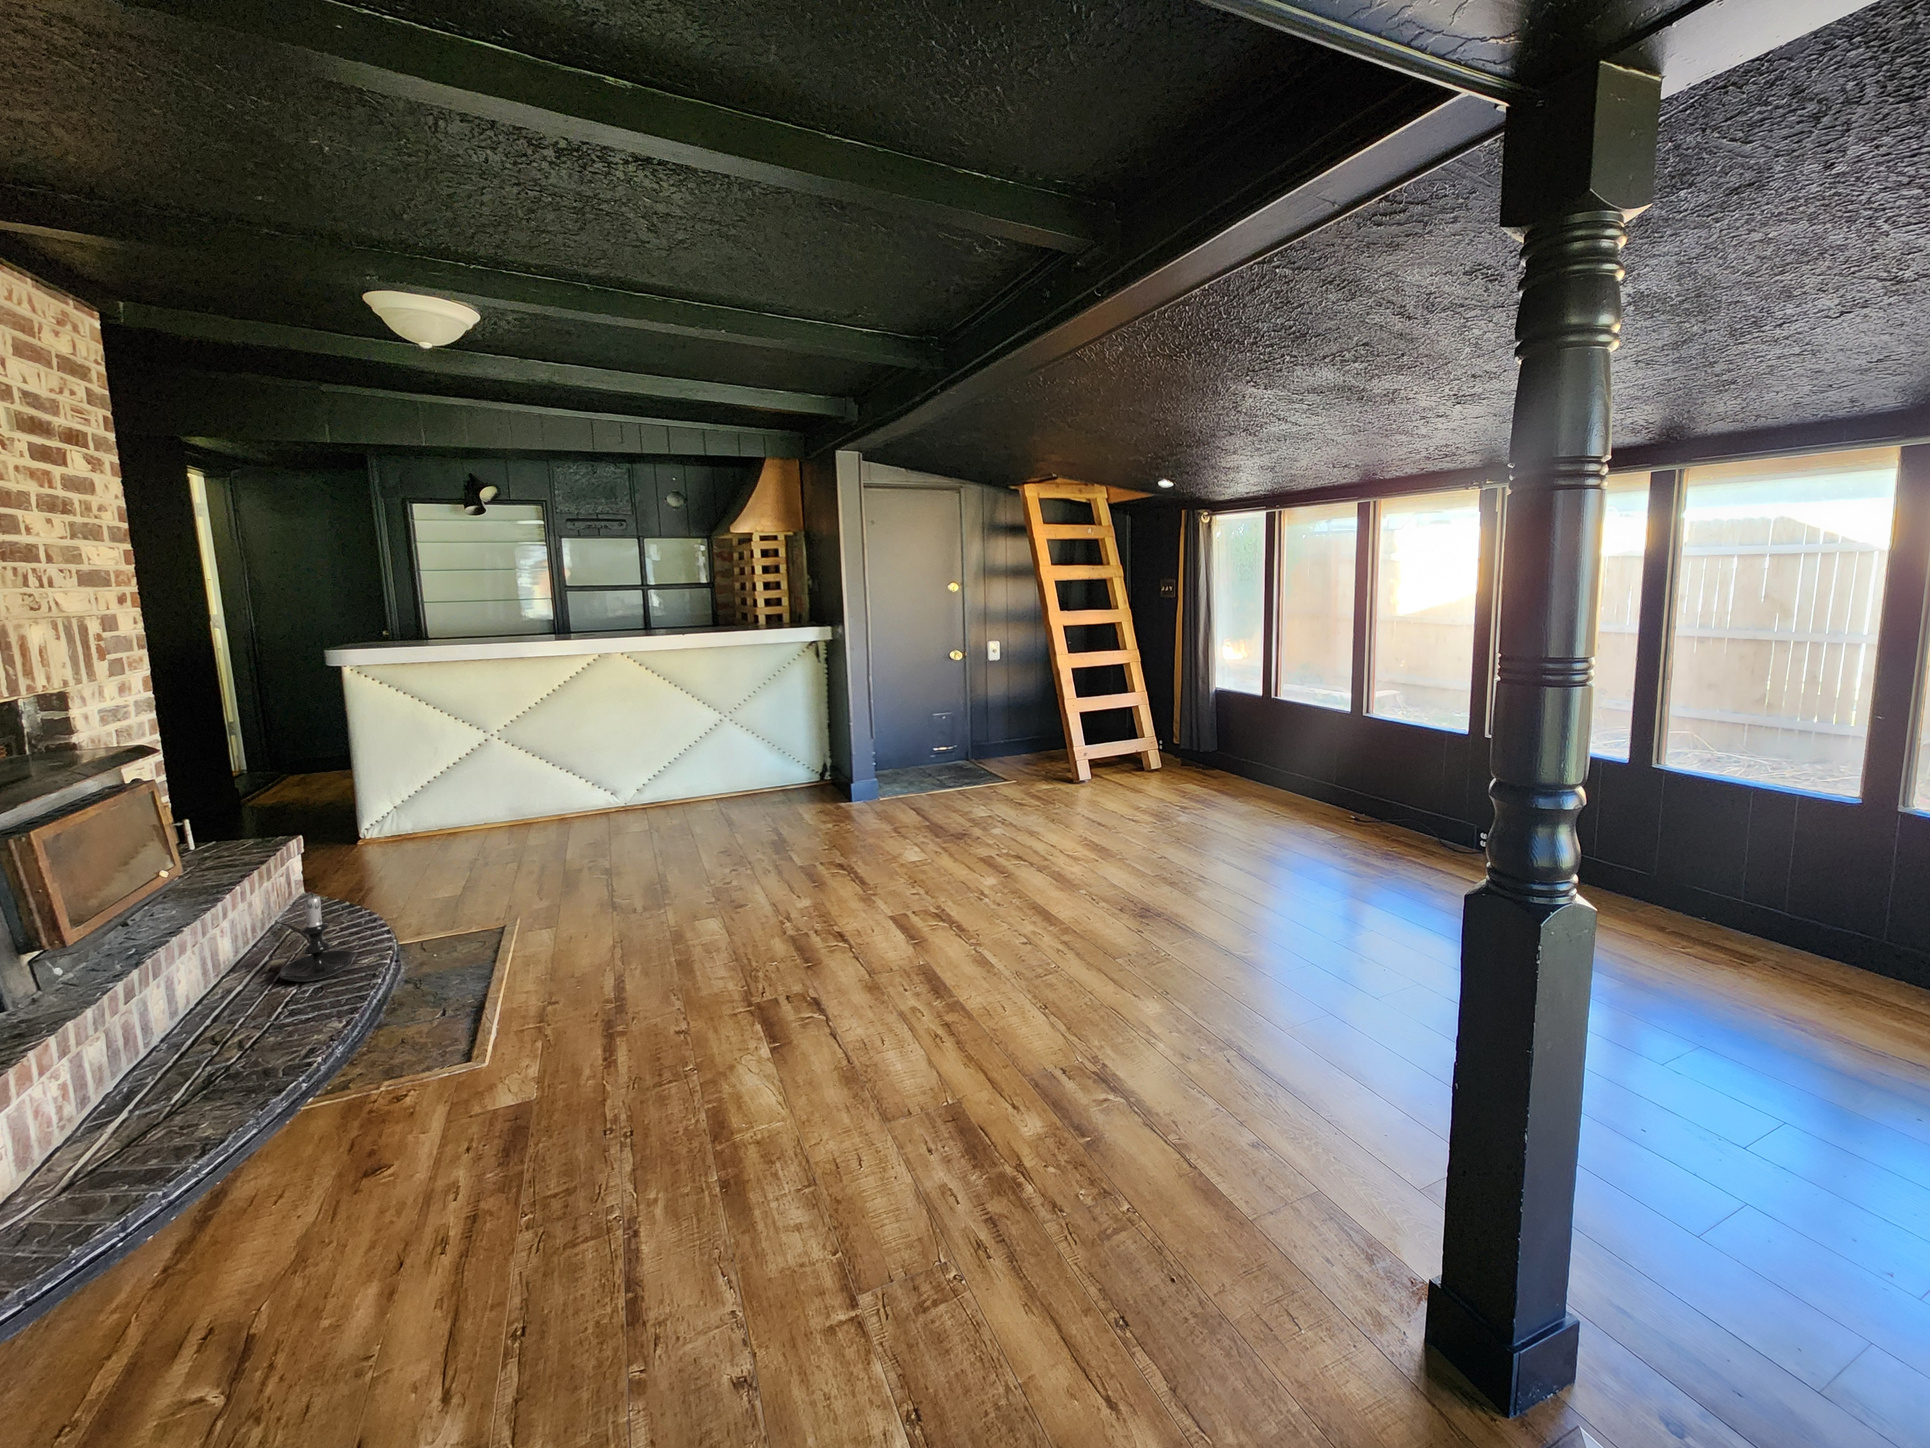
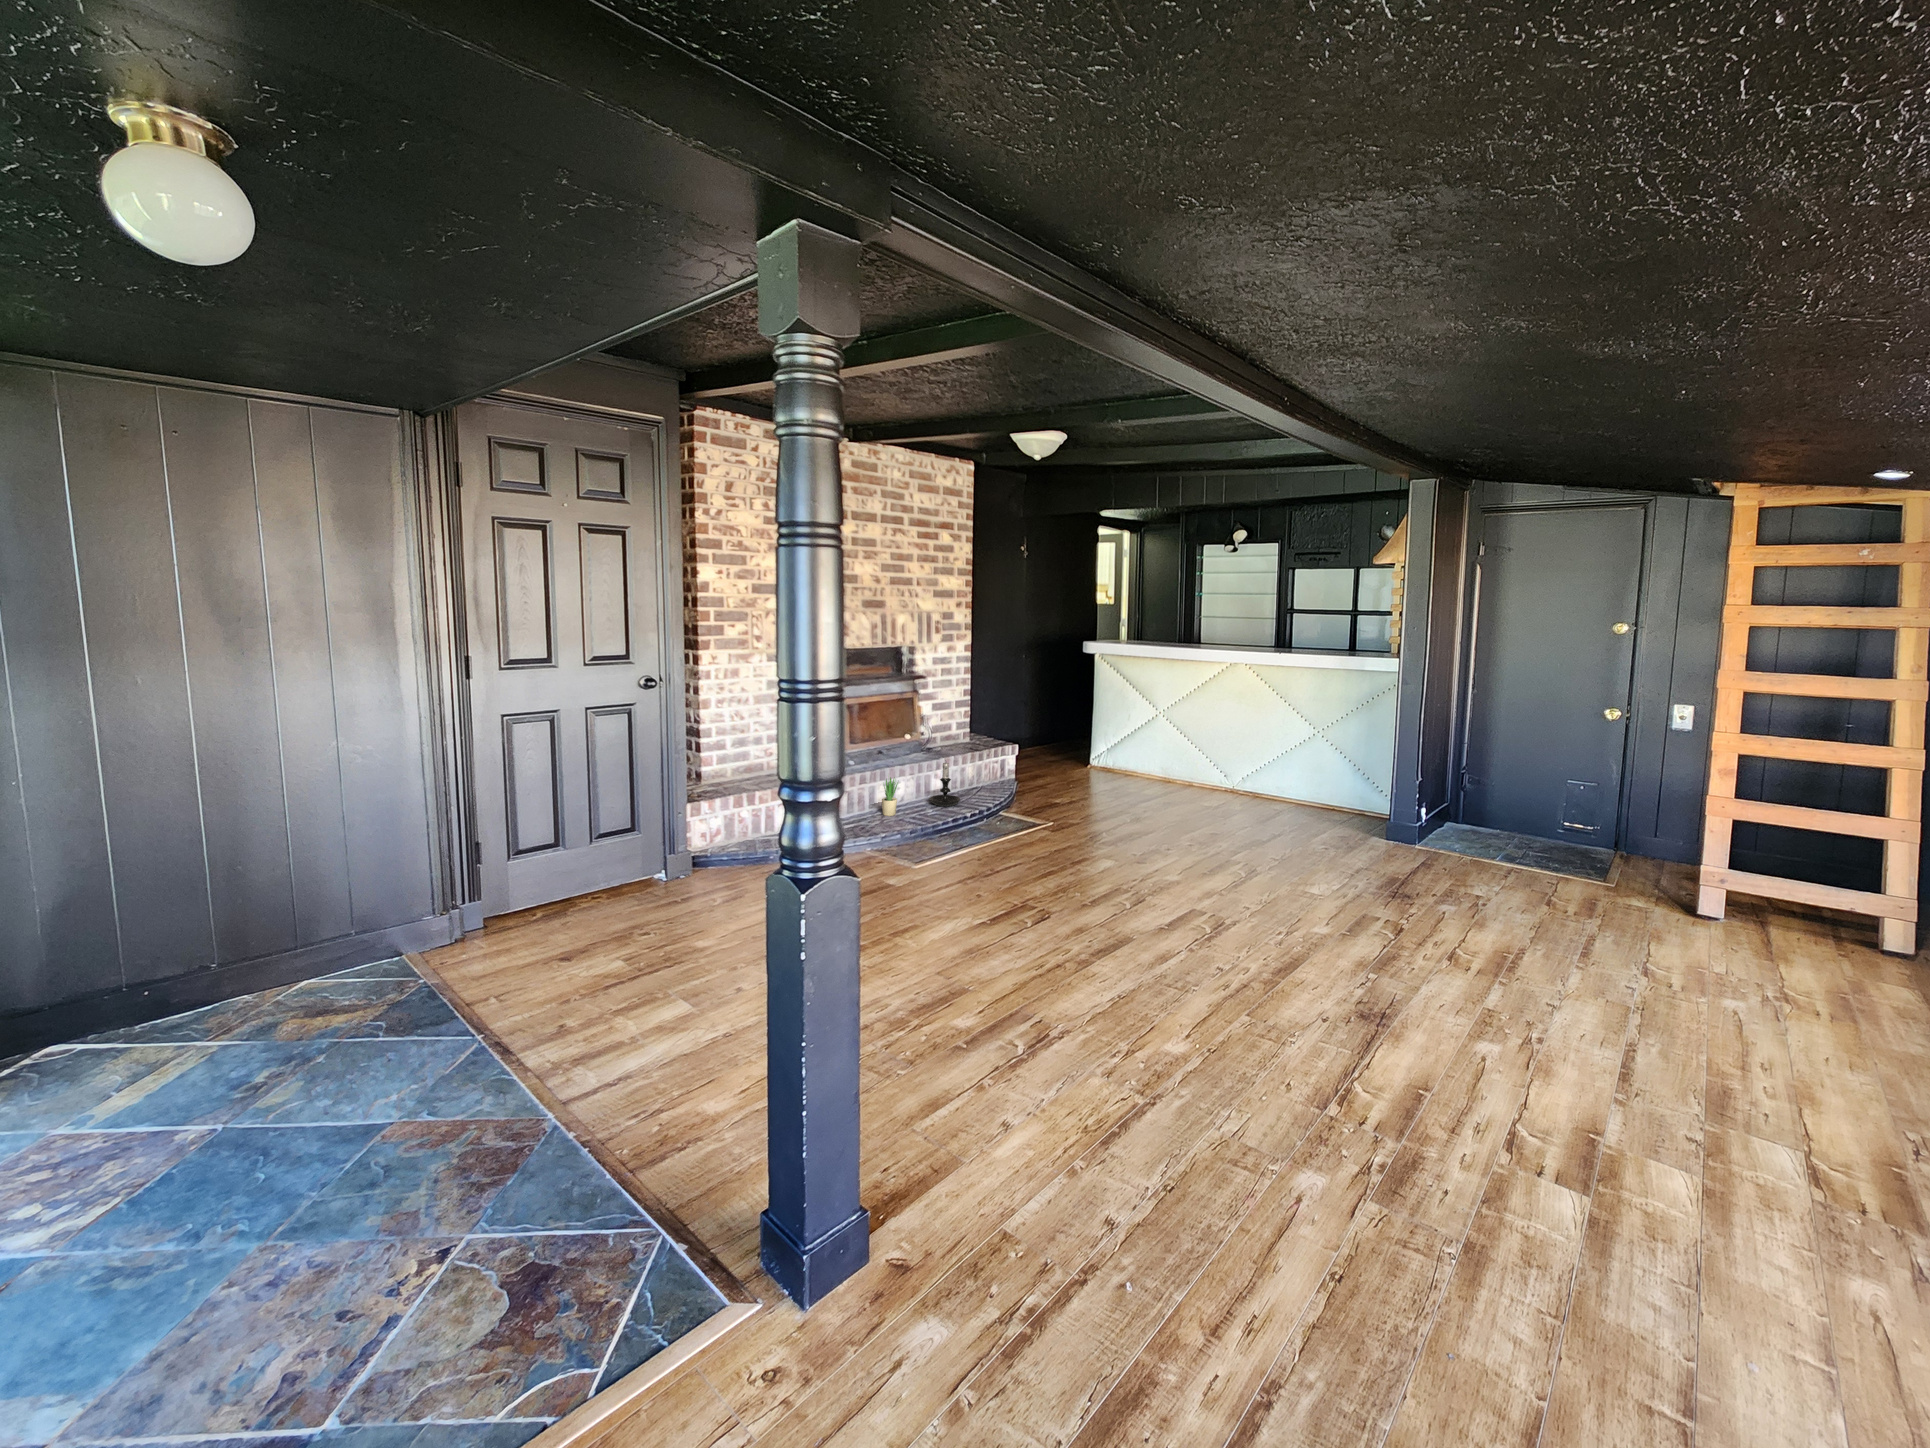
potted plant: none [220,955,272,1048] -> present [882,777,898,816]

